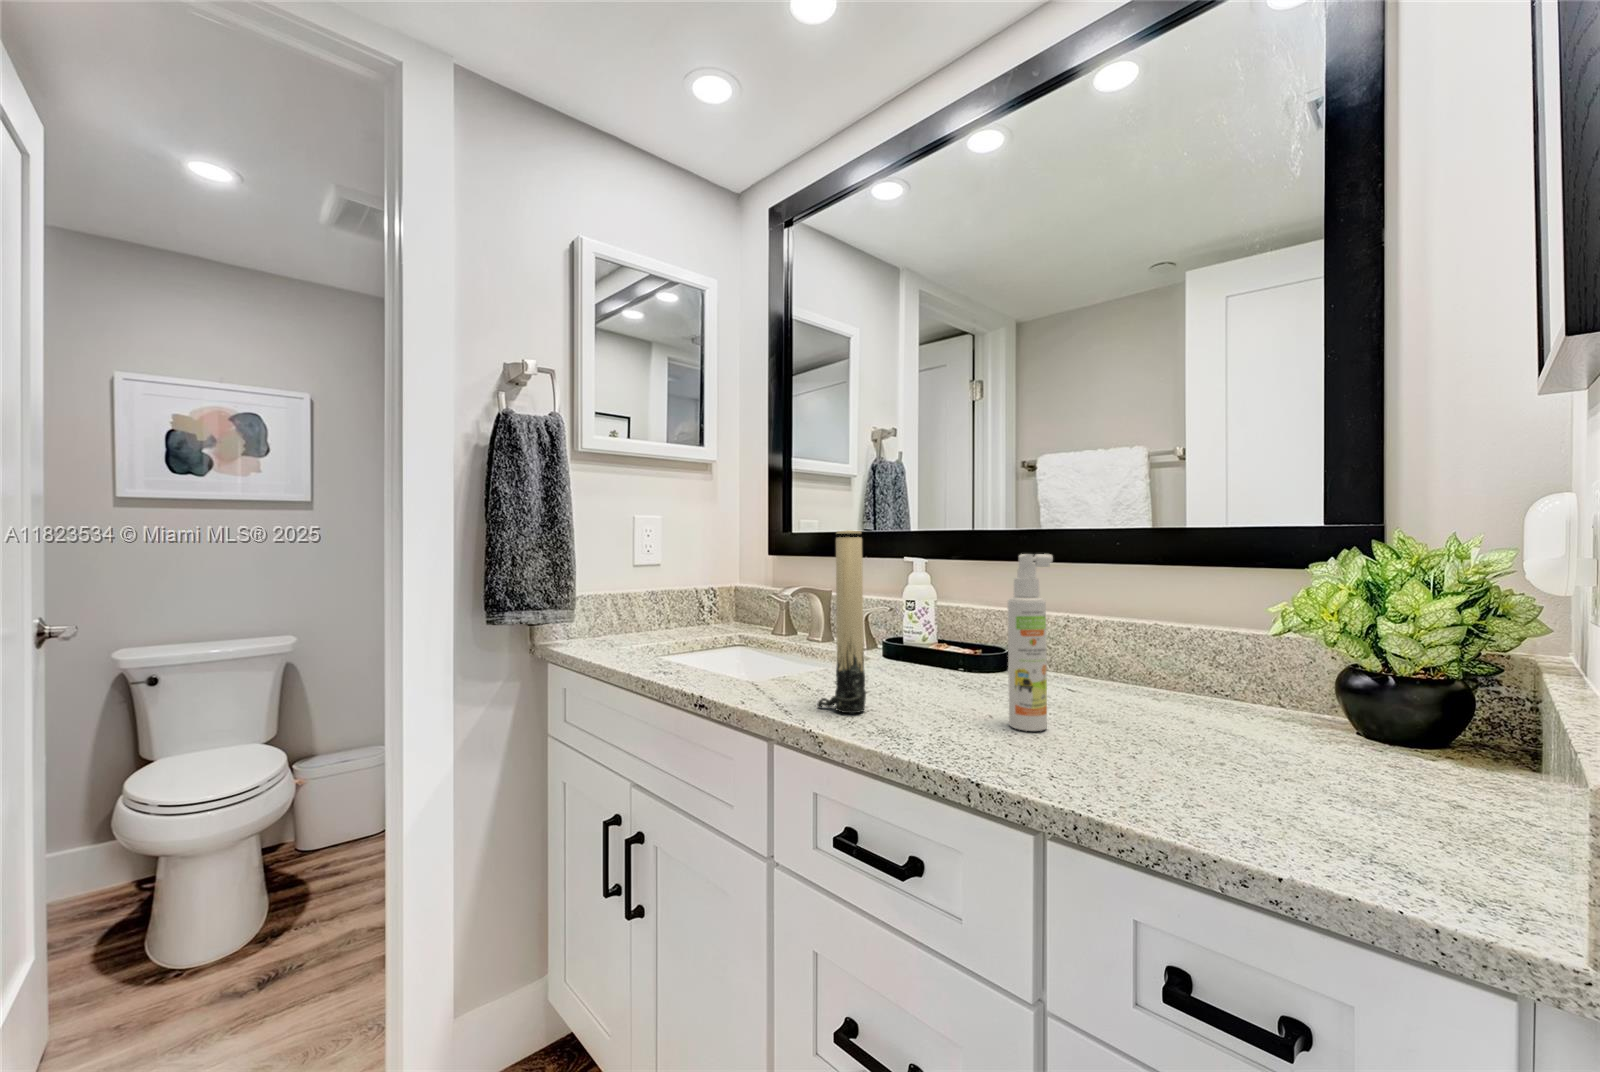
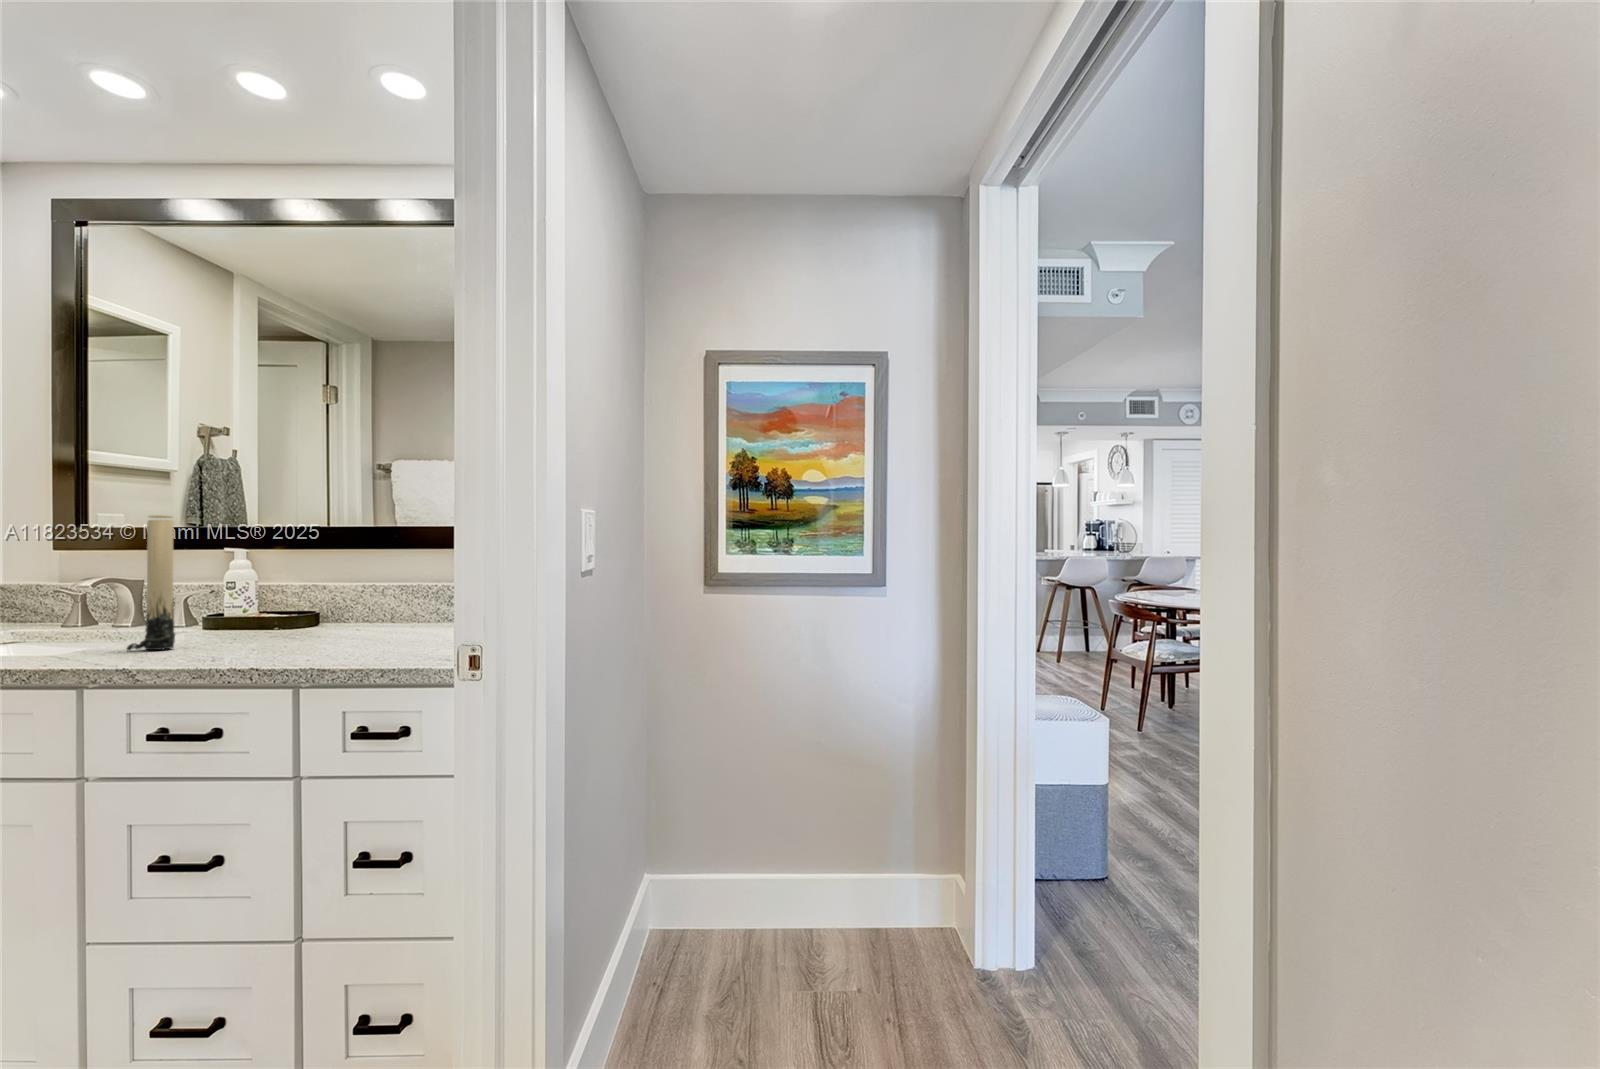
spray bottle: present [1008,554,1053,731] -> none [295,533,328,644]

